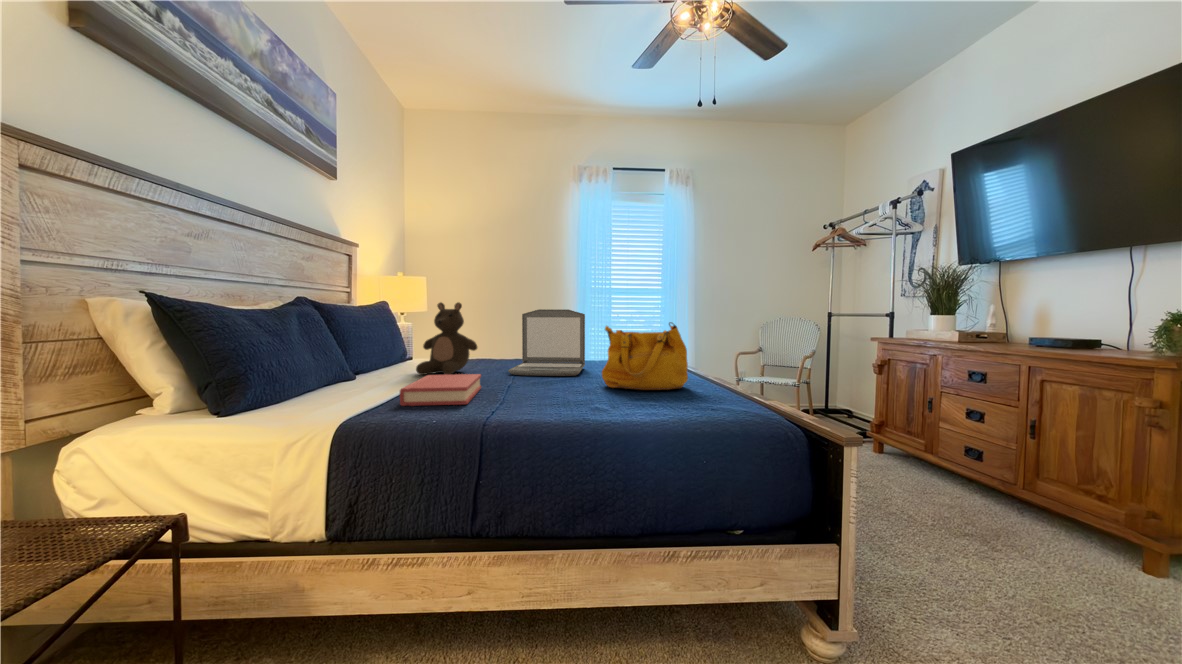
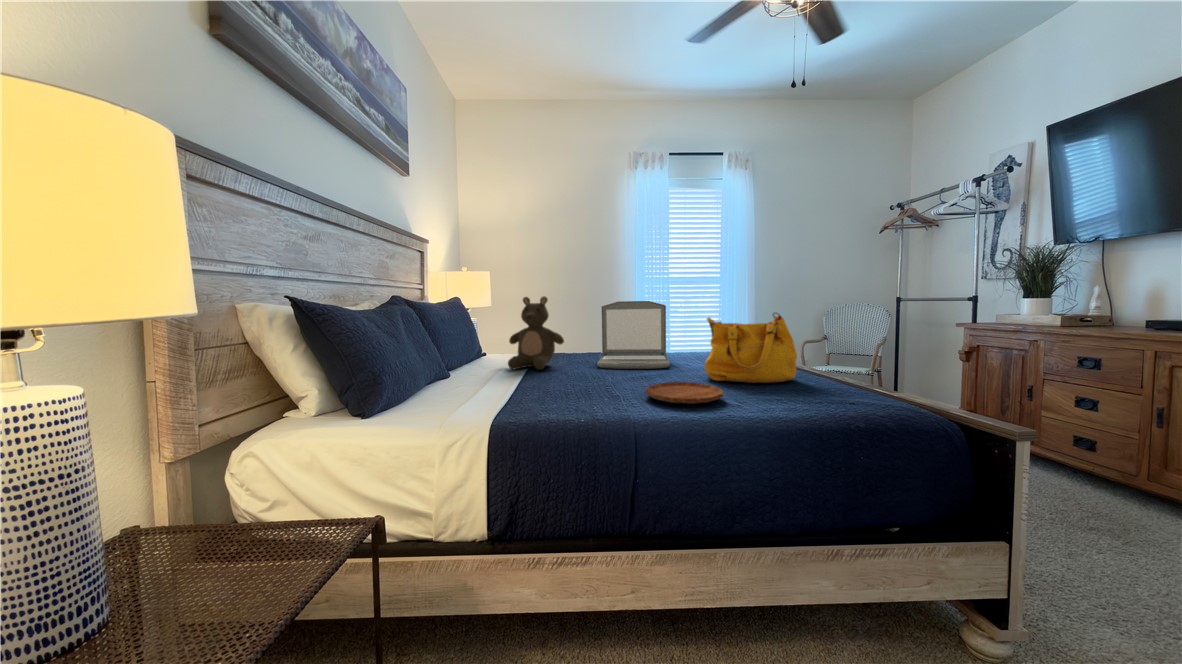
hardback book: present [400,374,481,406] -> none [526,369,591,403]
tray: none [522,388,599,408] -> present [645,382,723,404]

